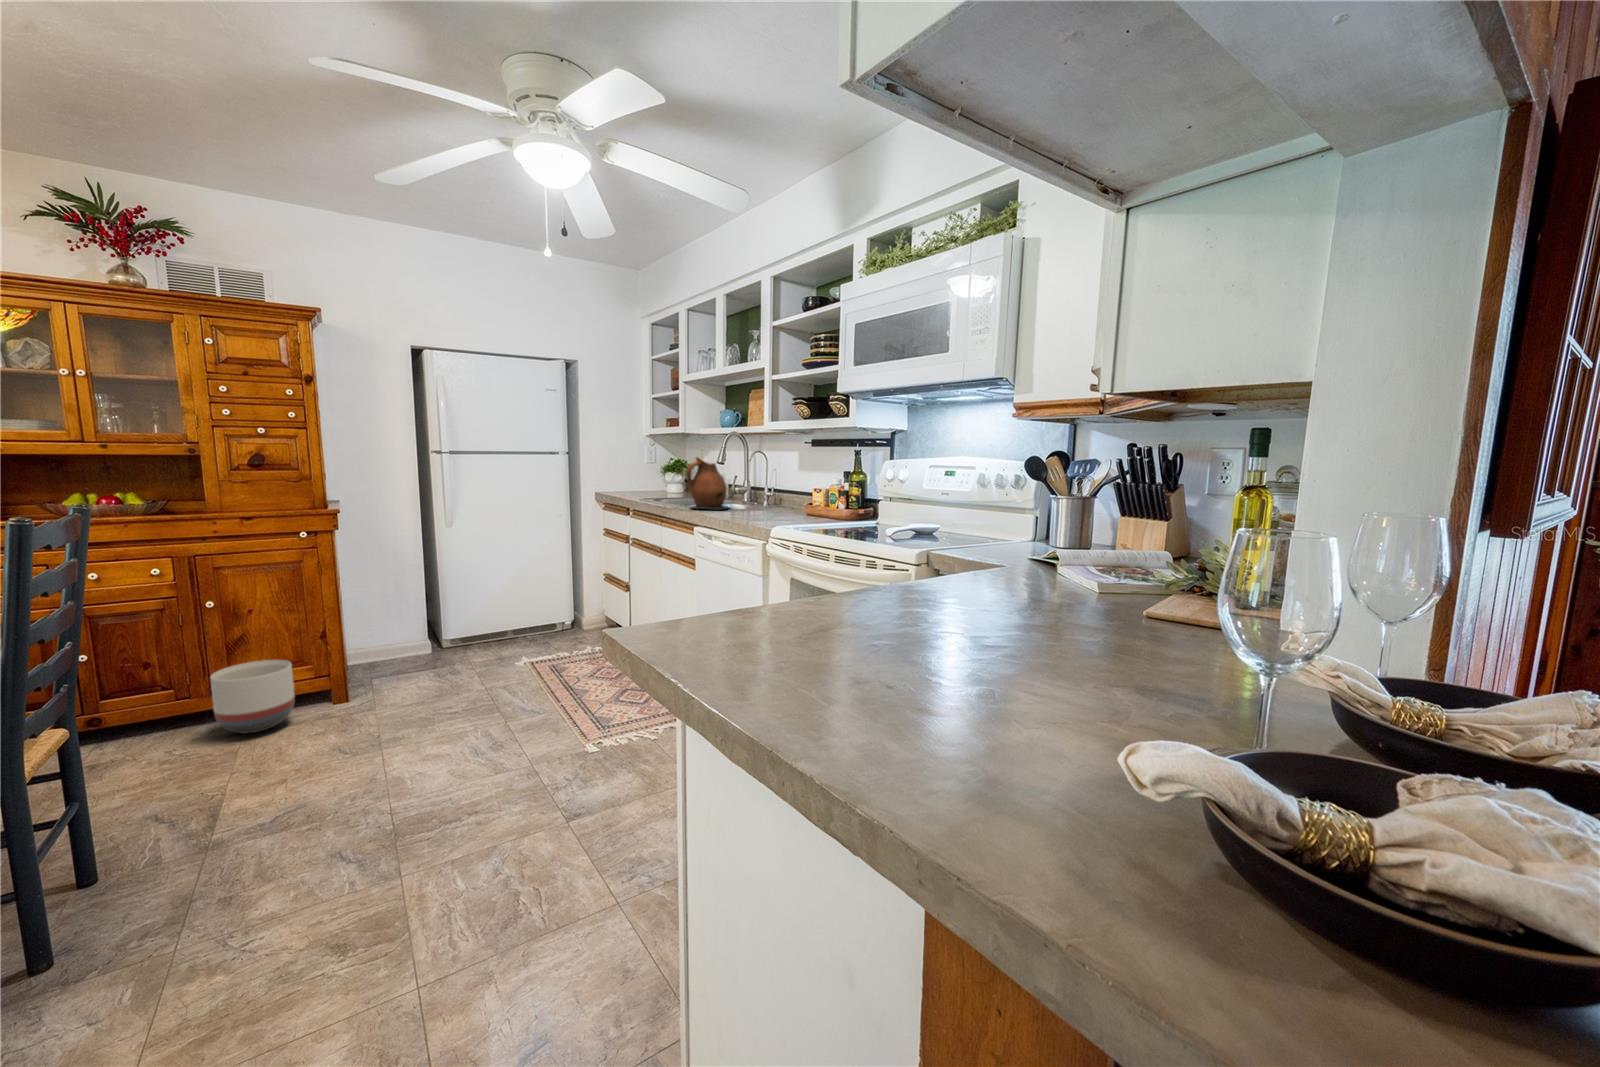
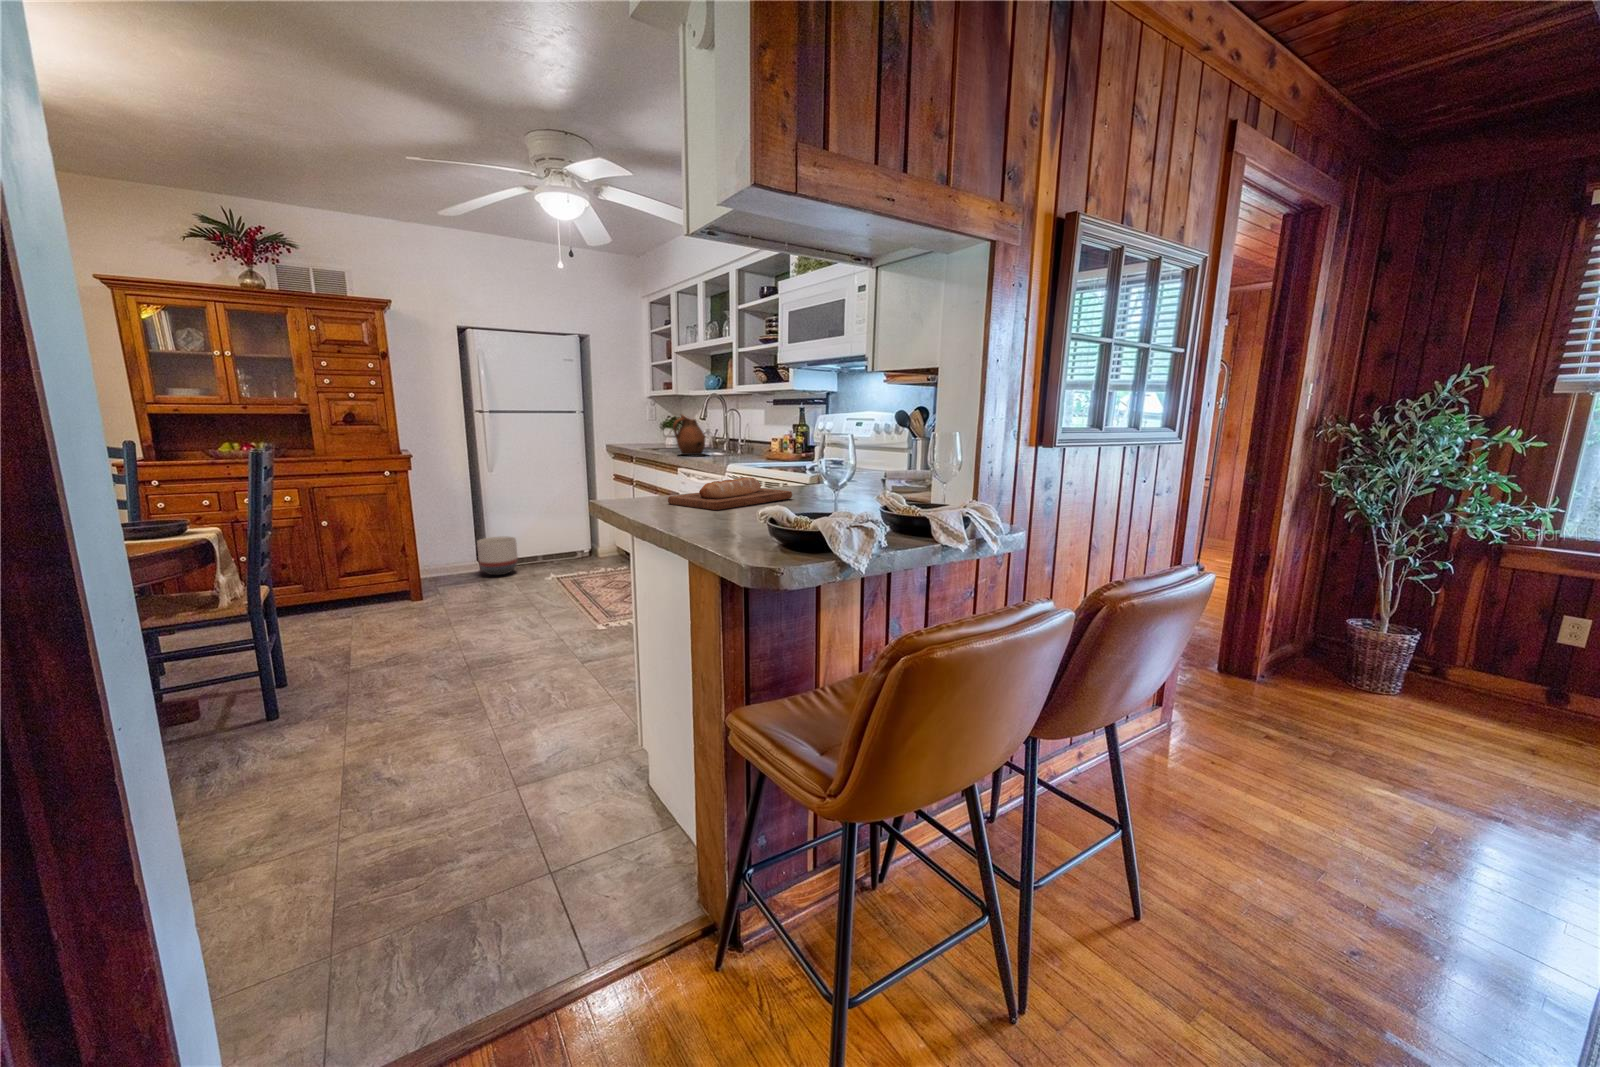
bread loaf: none [767,586,973,676] -> present [668,477,792,510]
planter: present [210,660,295,733] -> present [477,536,518,575]

